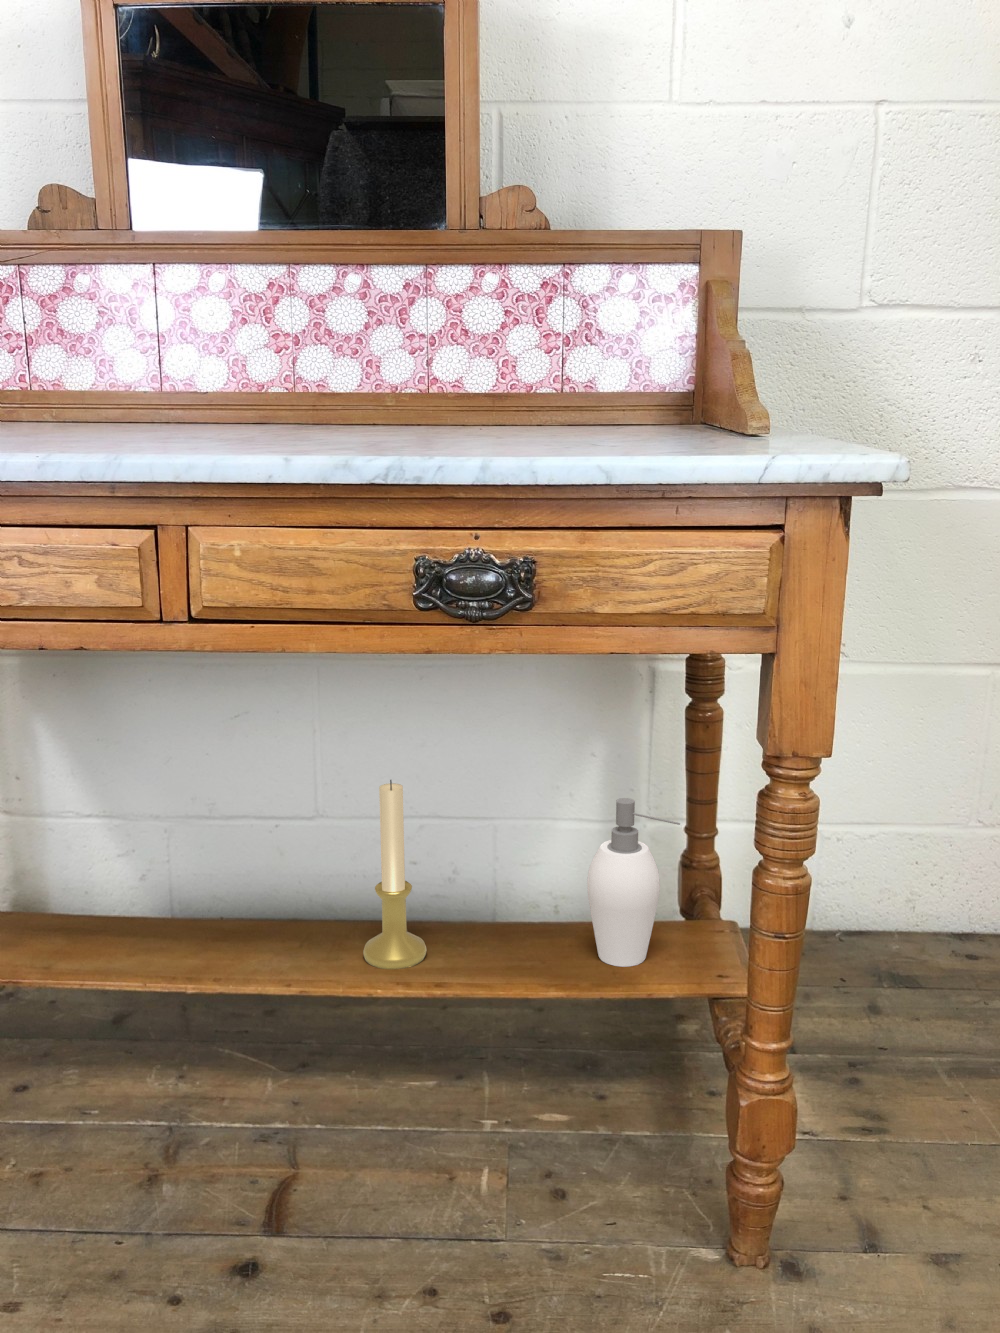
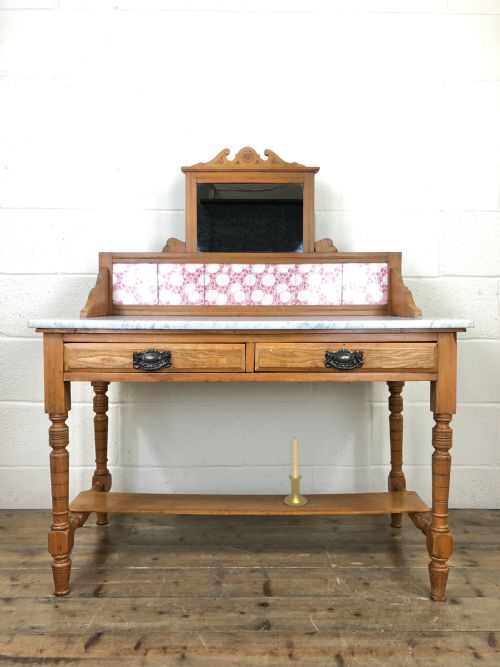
soap dispenser: present [587,798,680,967] -> none [363,442,397,503]

